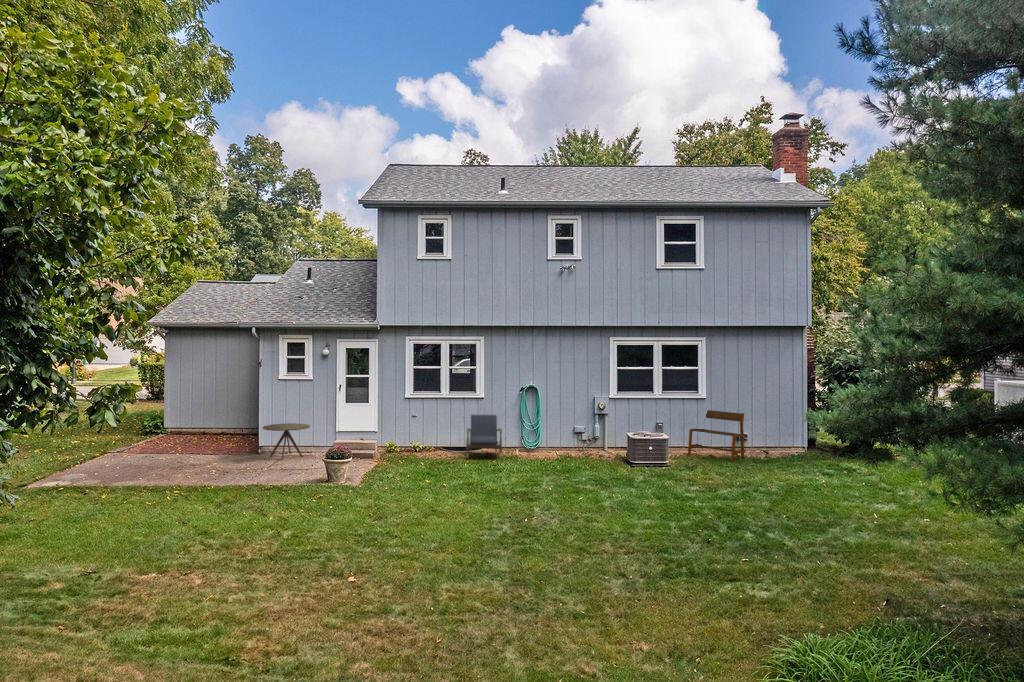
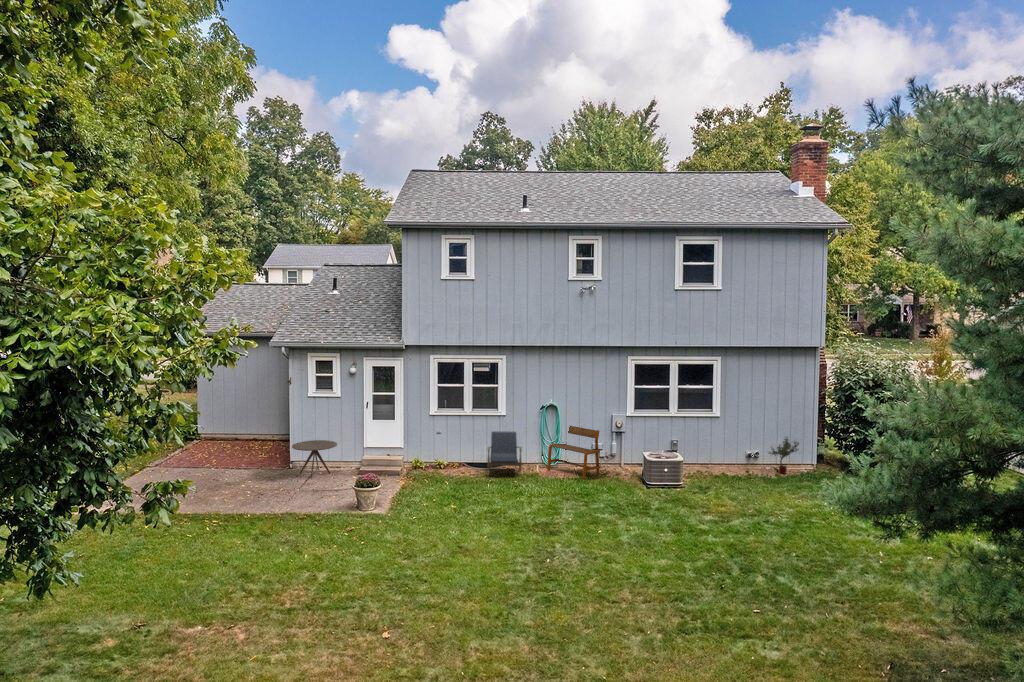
bench: present [688,410,746,462] -> present [547,426,600,479]
potted tree: none [754,418,786,457] -> present [769,437,799,474]

